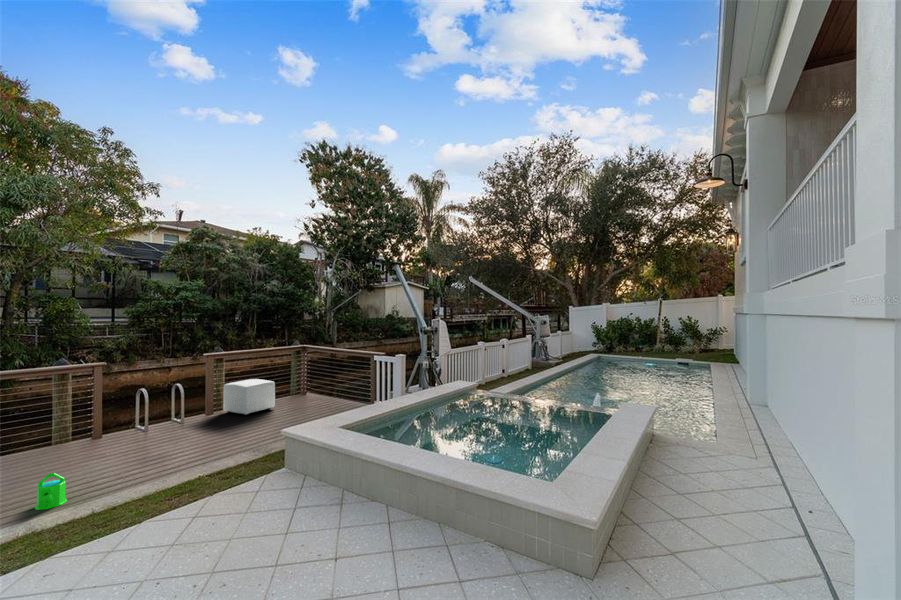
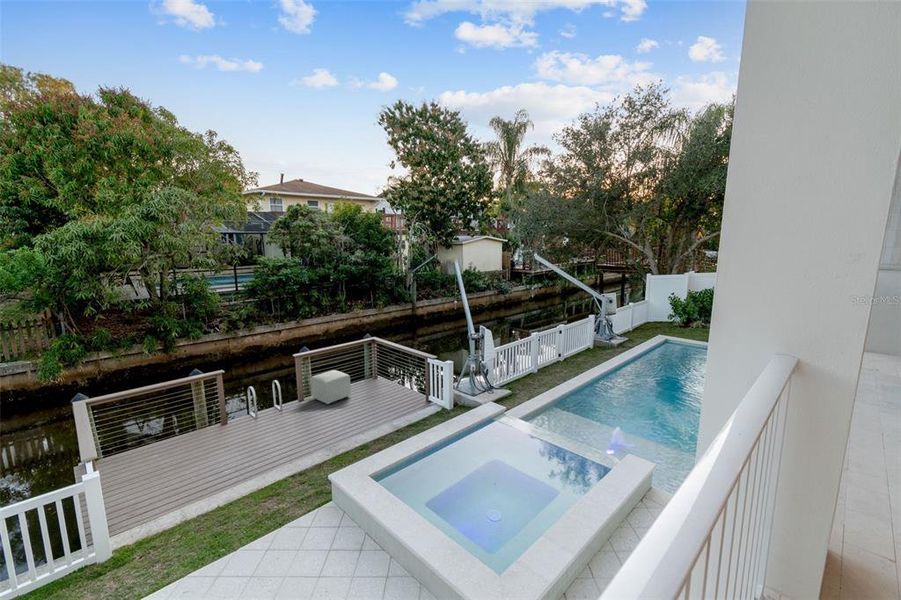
watering can: present [34,473,67,510] -> none [185,473,205,498]

